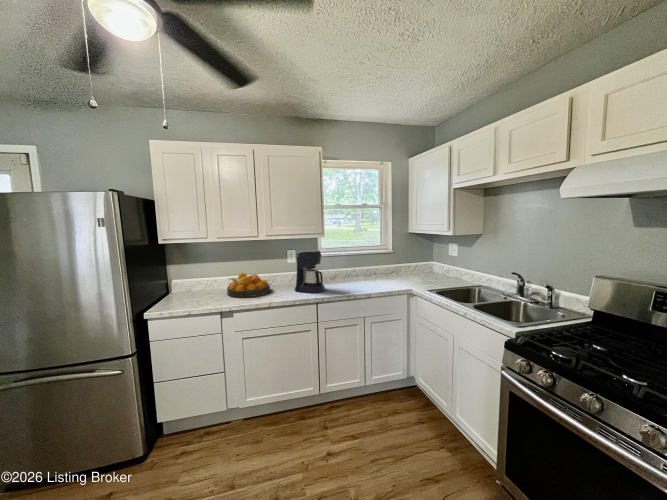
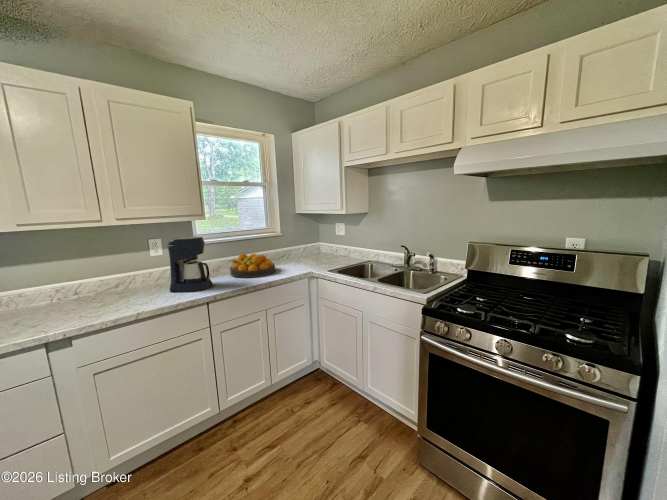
fruit bowl: present [227,273,270,297] -> present [229,253,275,278]

